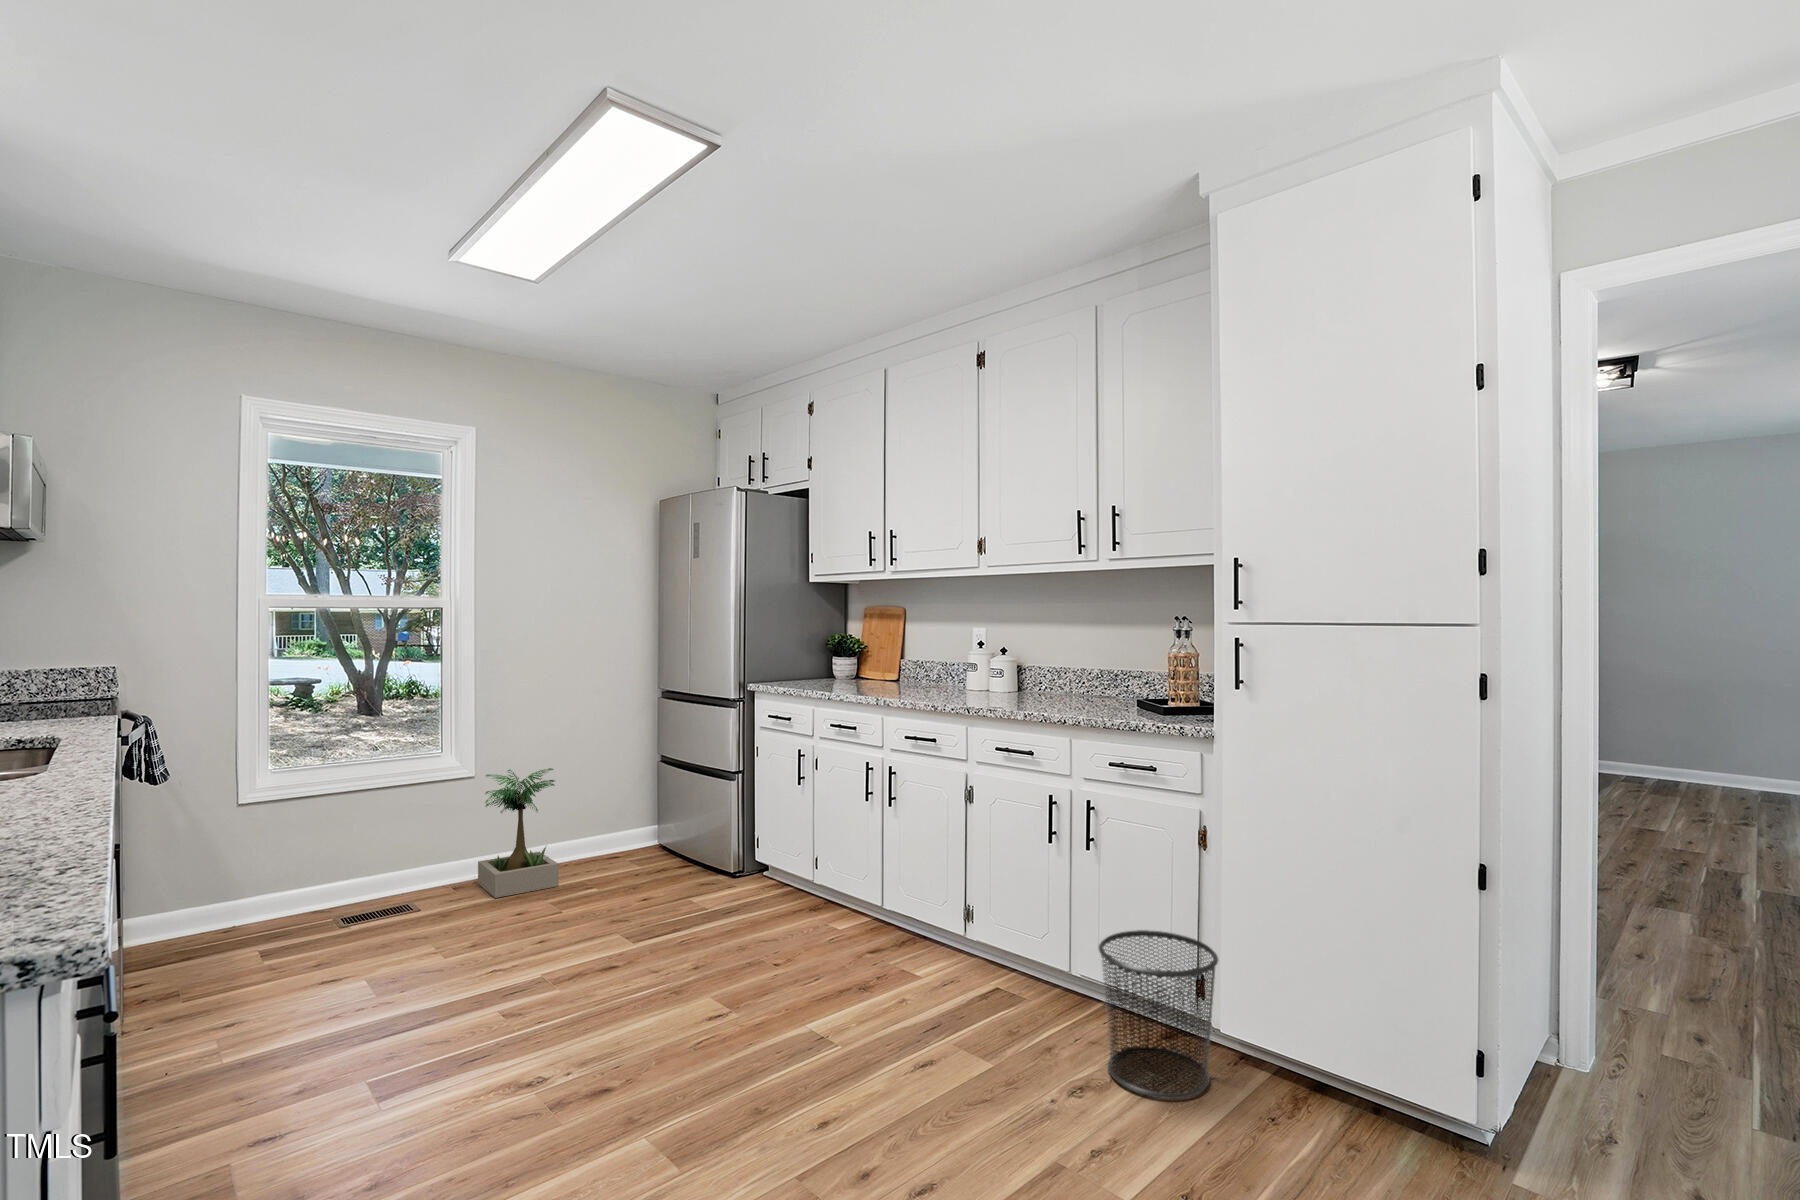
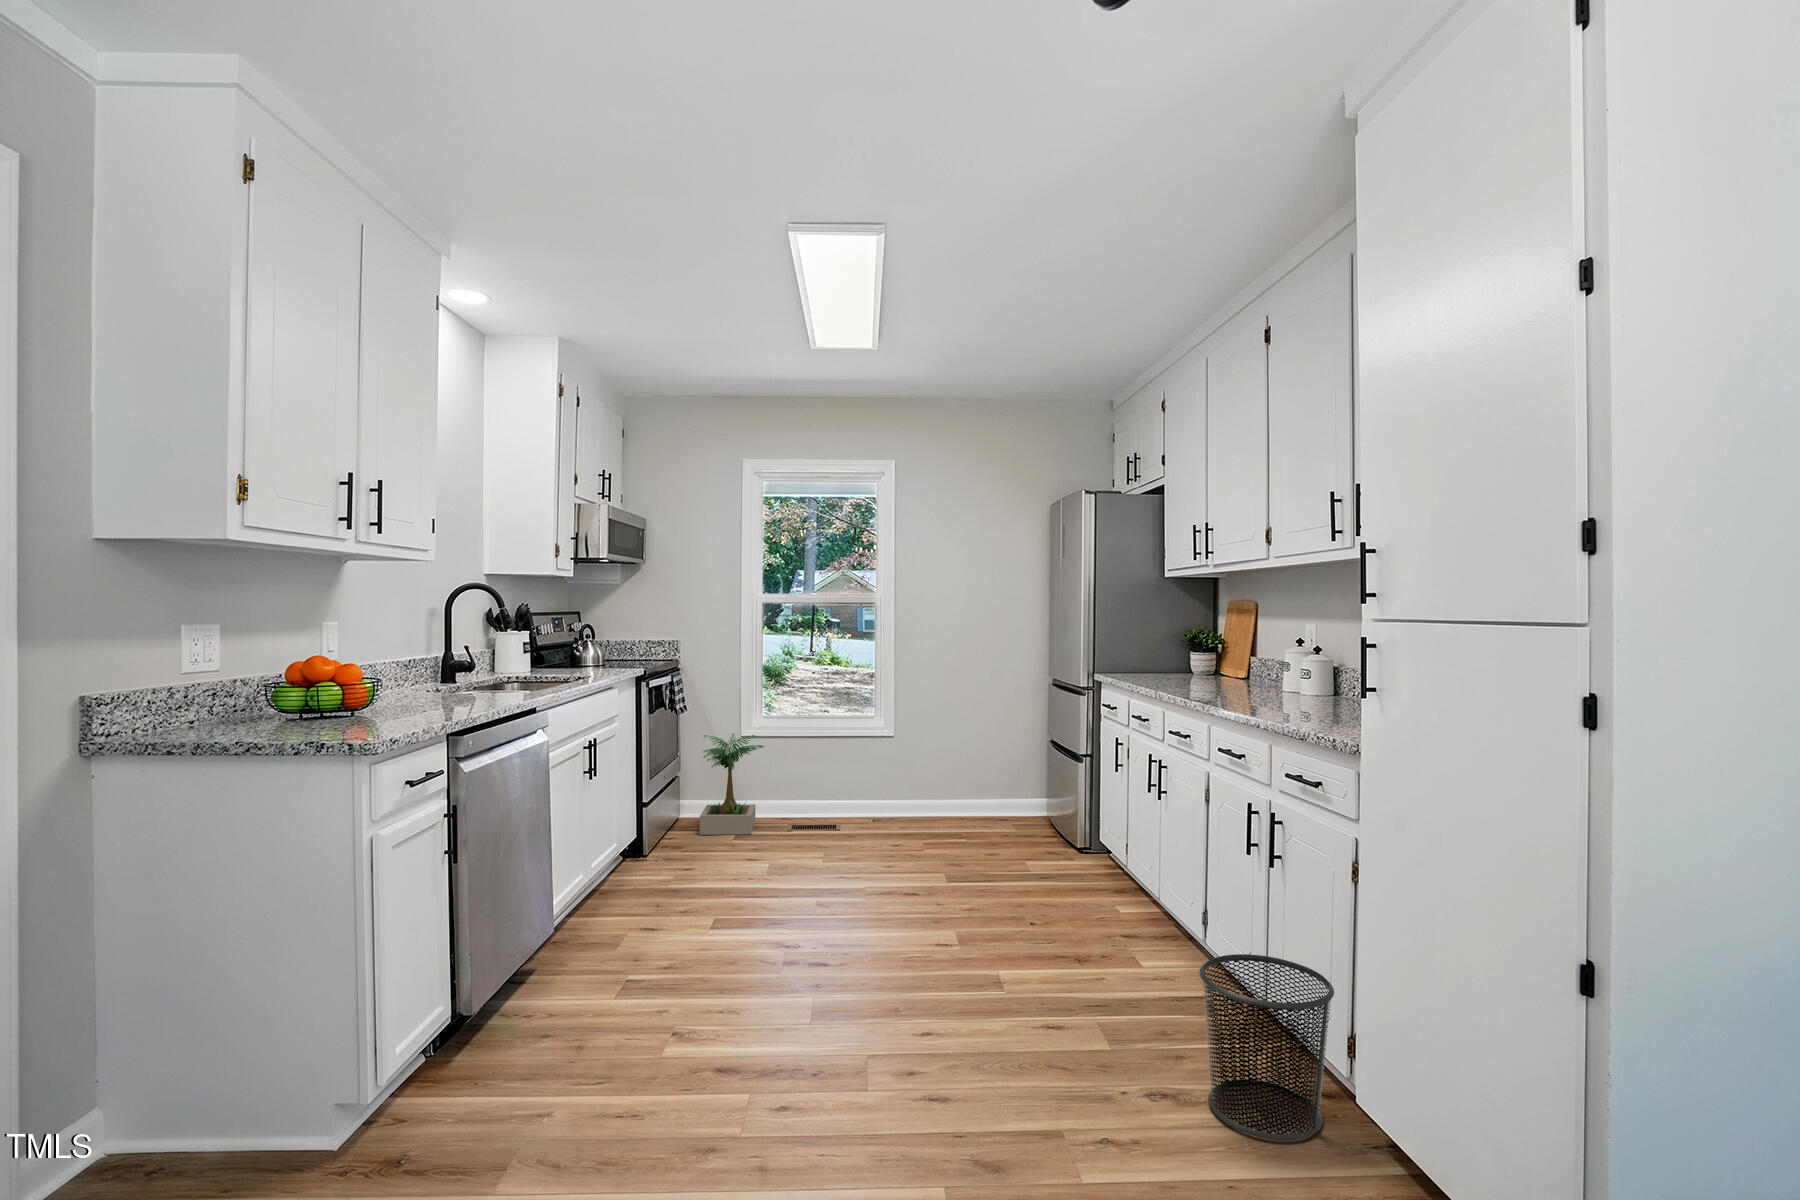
potted plant: present [478,768,559,898] -> present [700,733,763,835]

